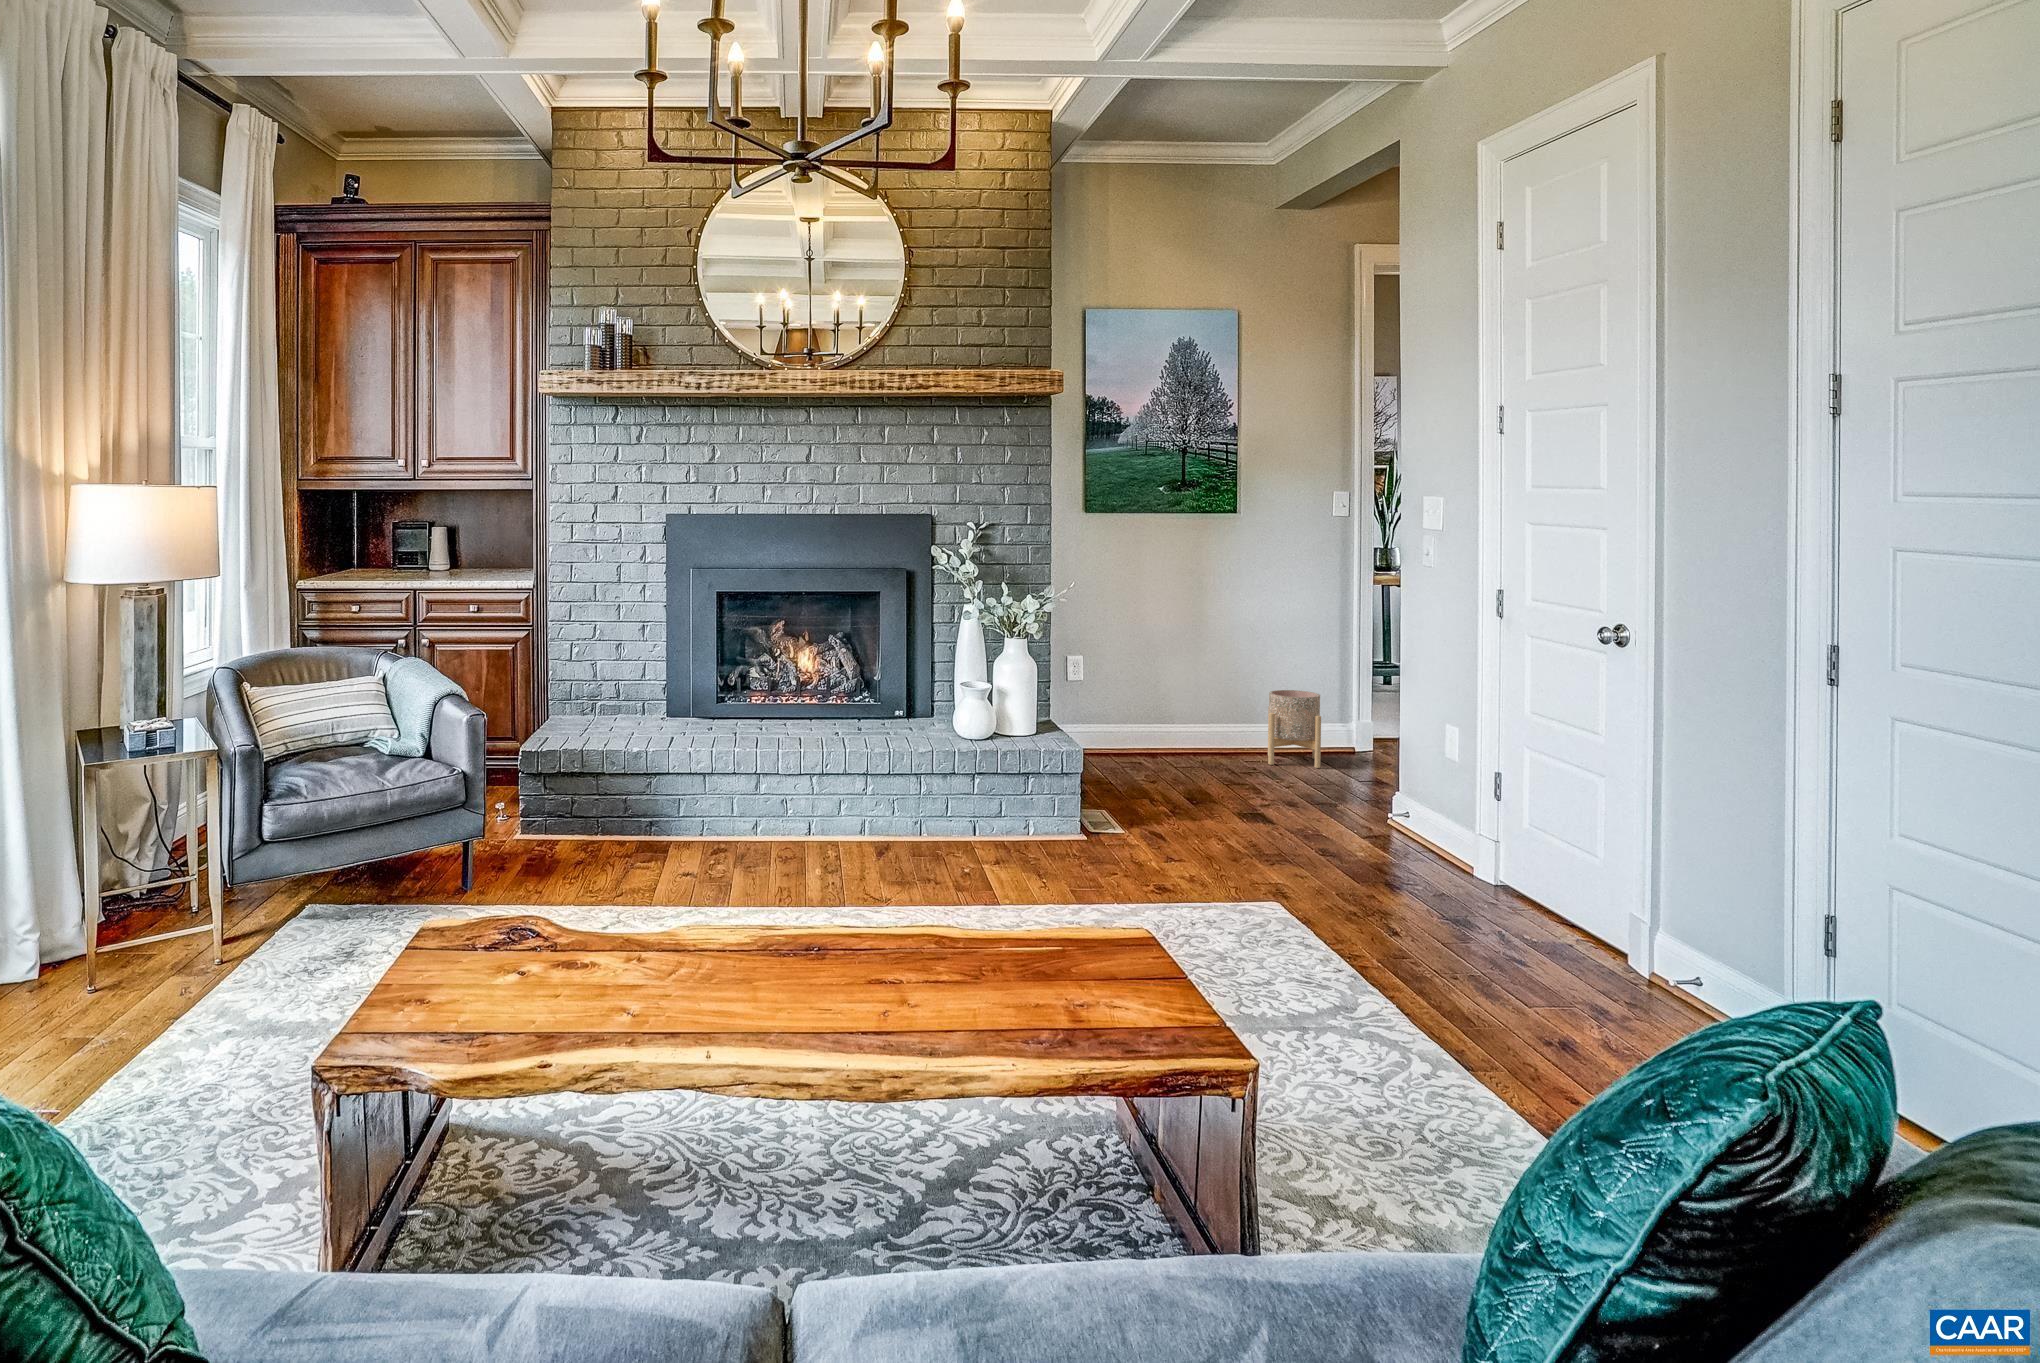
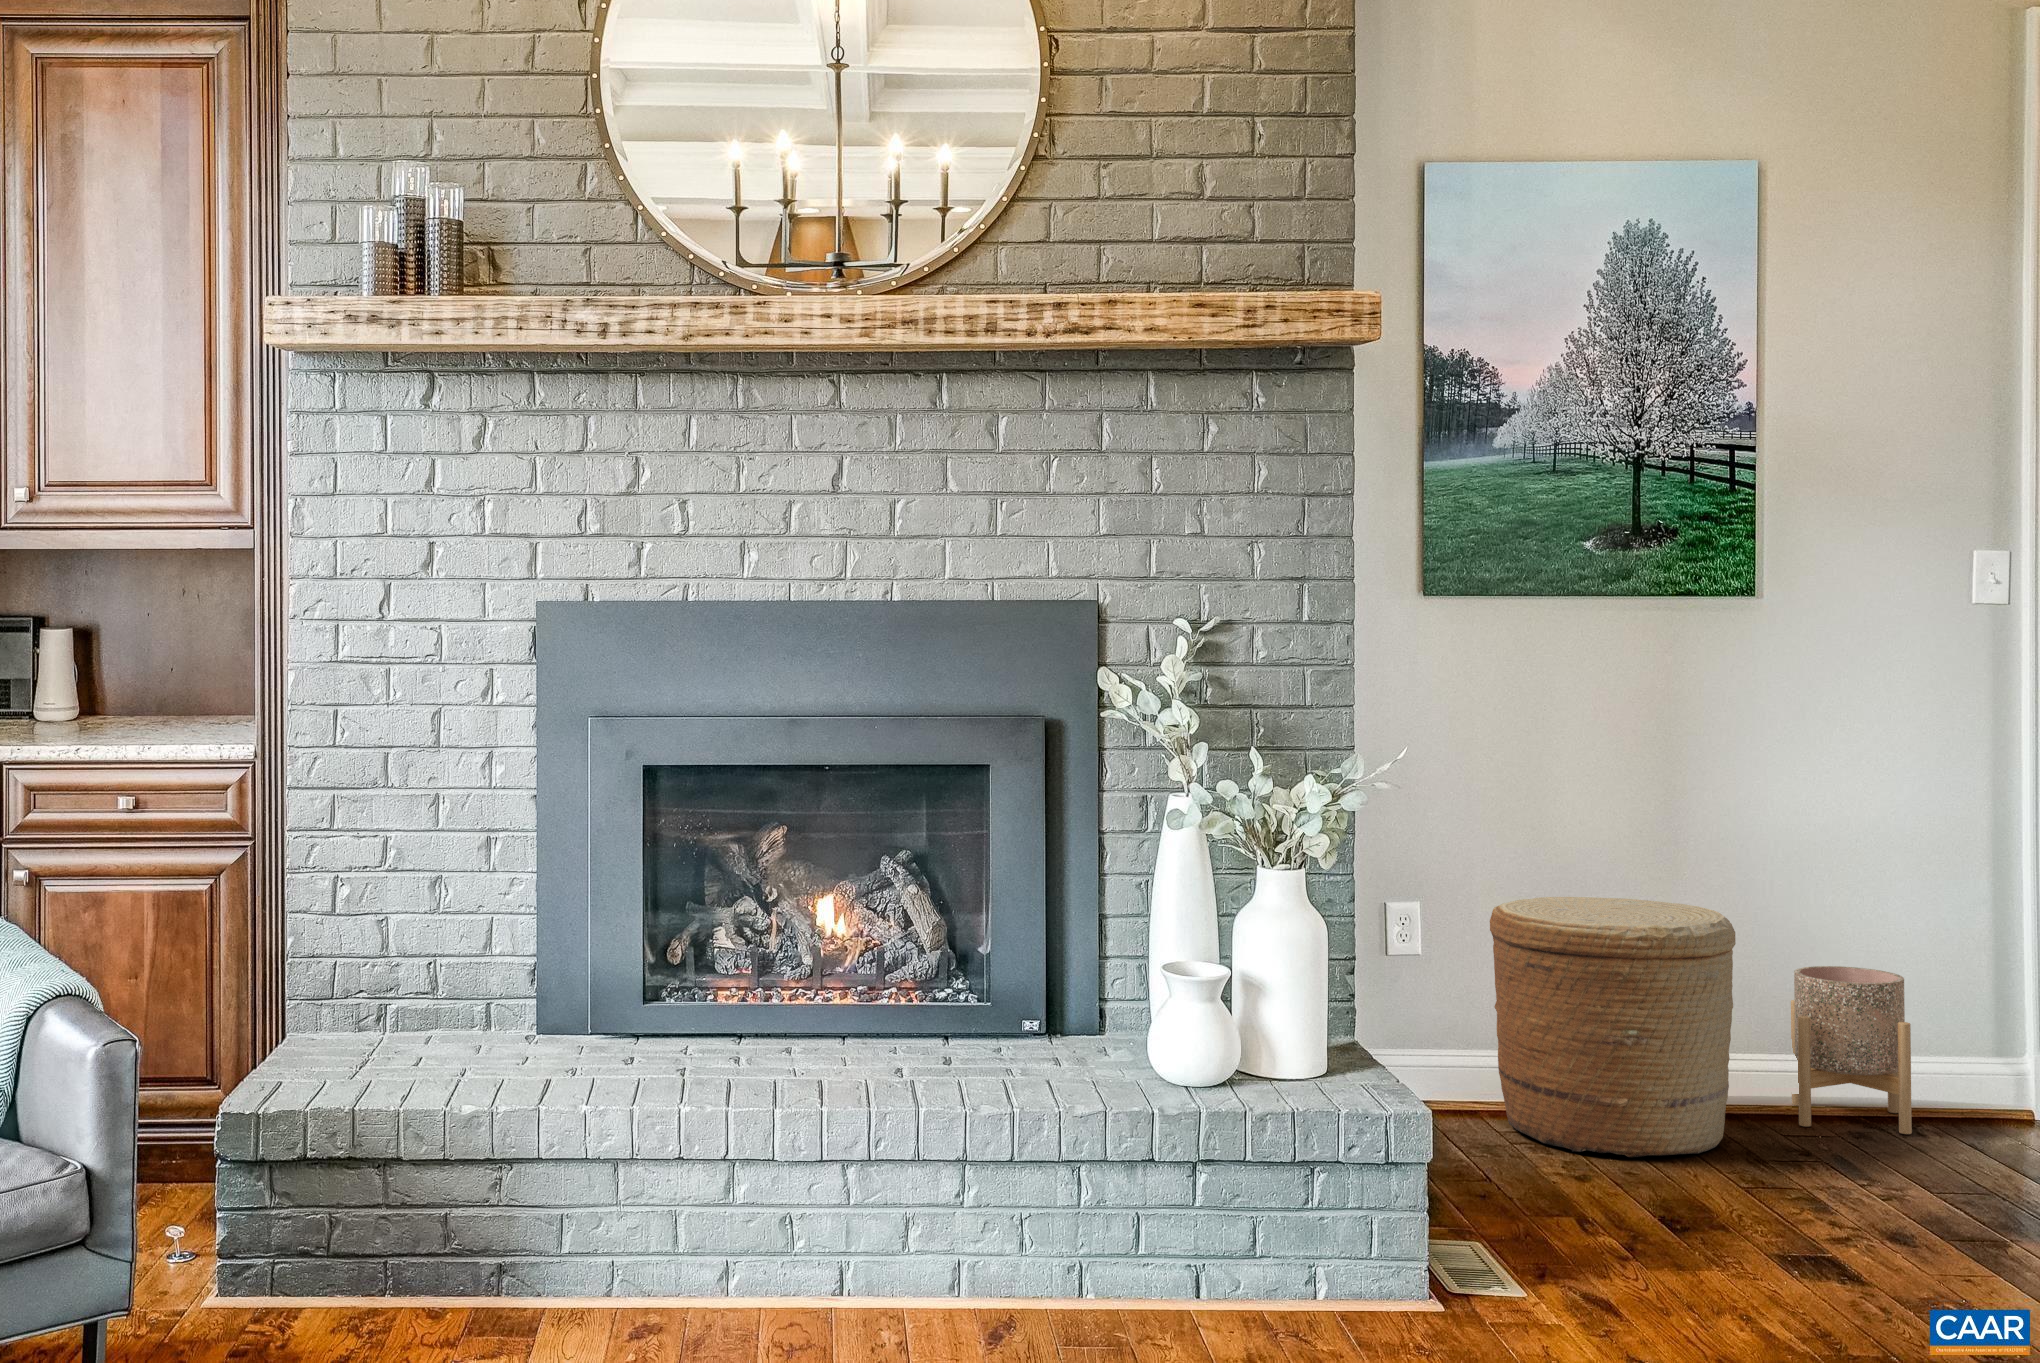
basket: none [1124,657,1238,778] -> present [1490,897,1736,1157]

